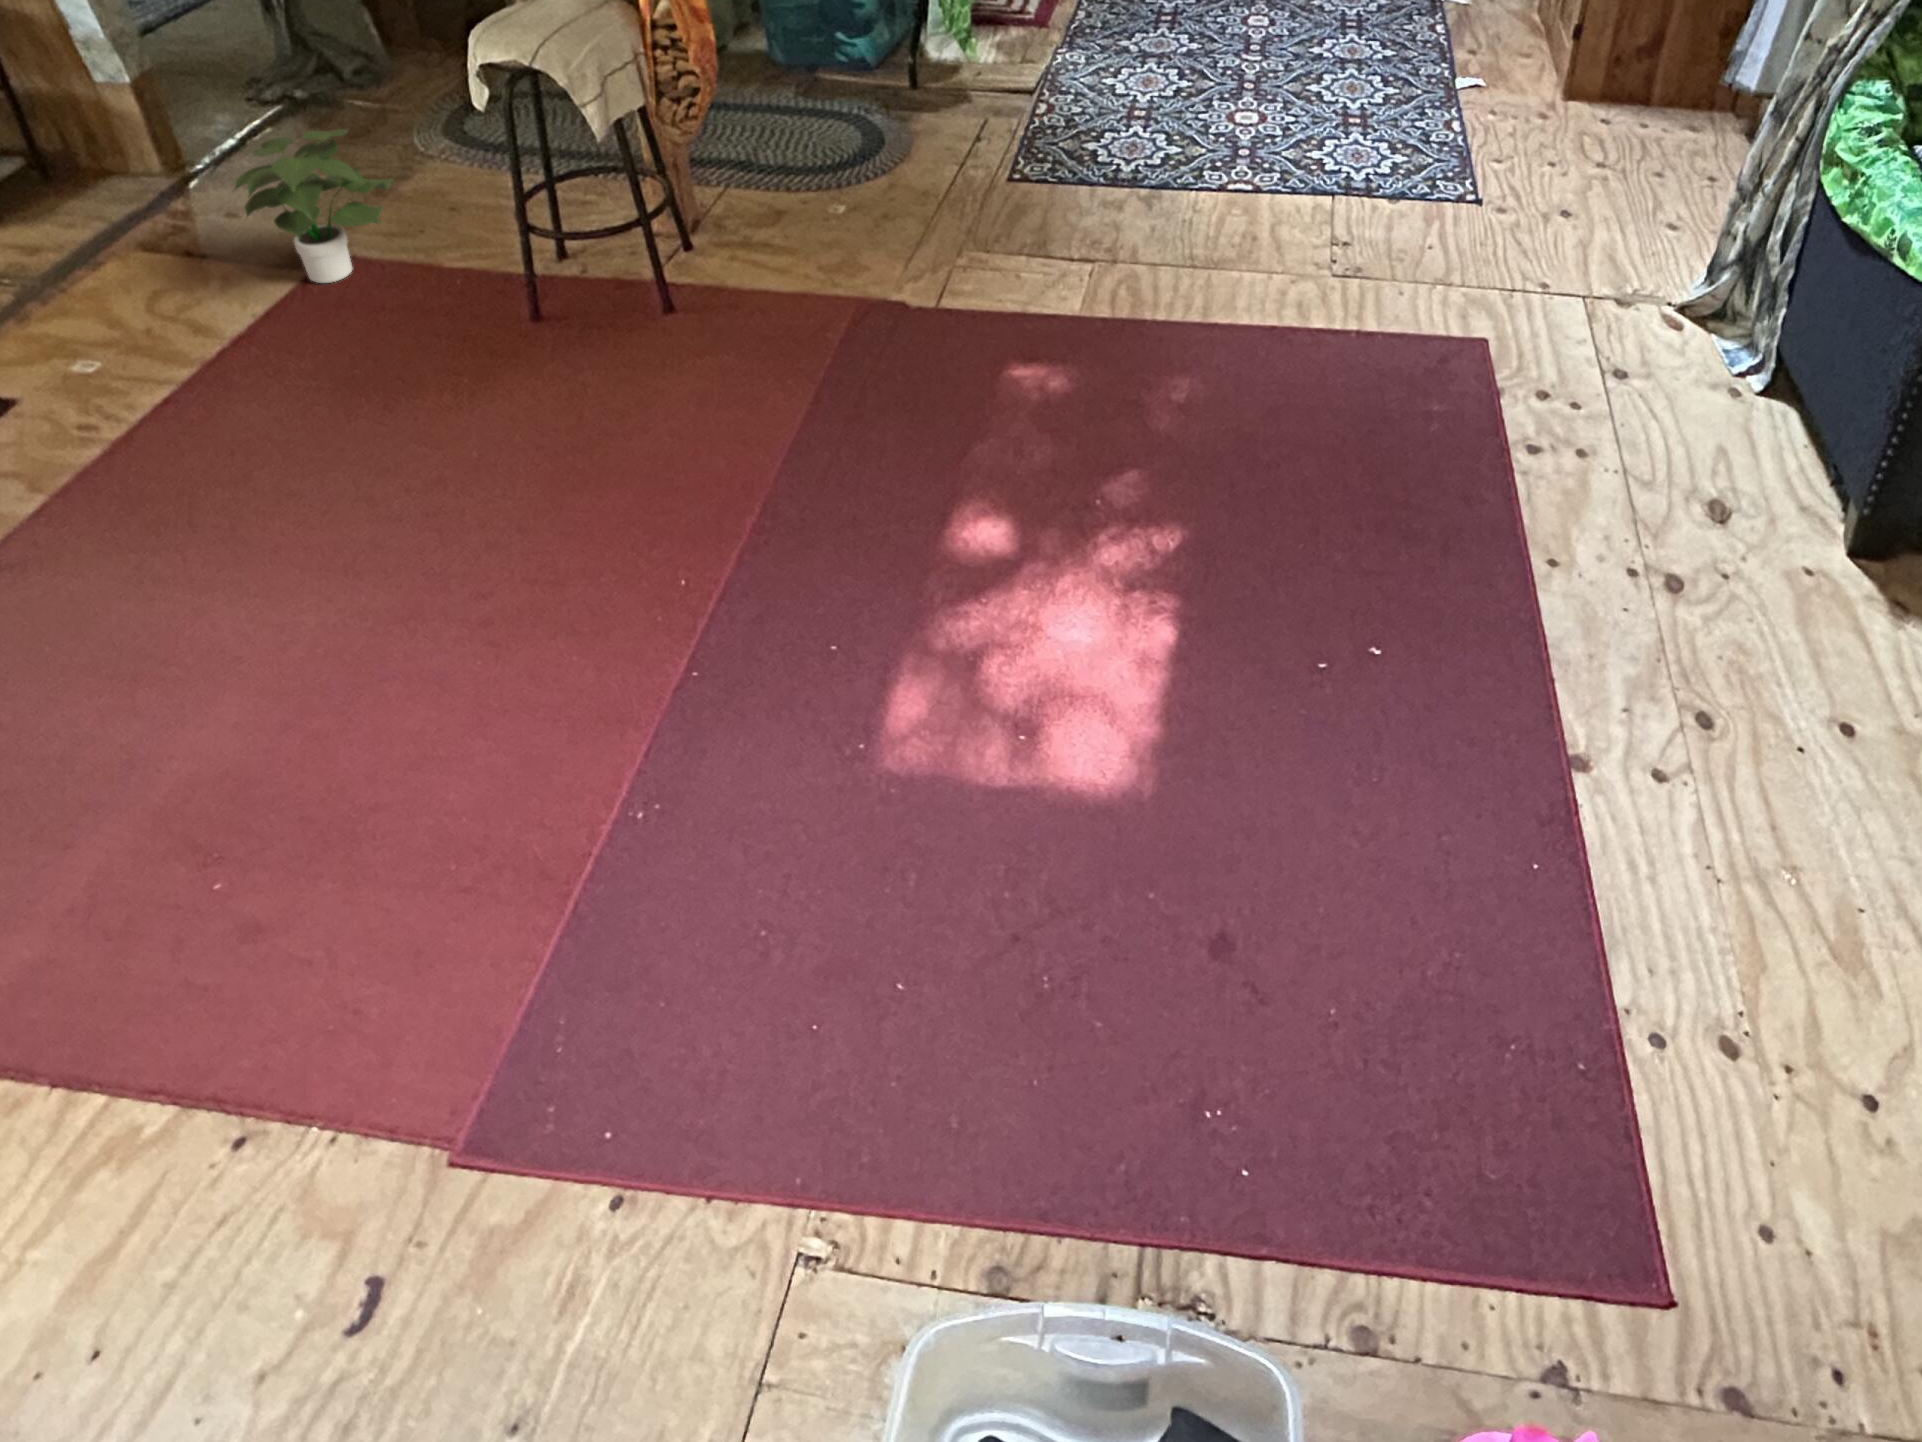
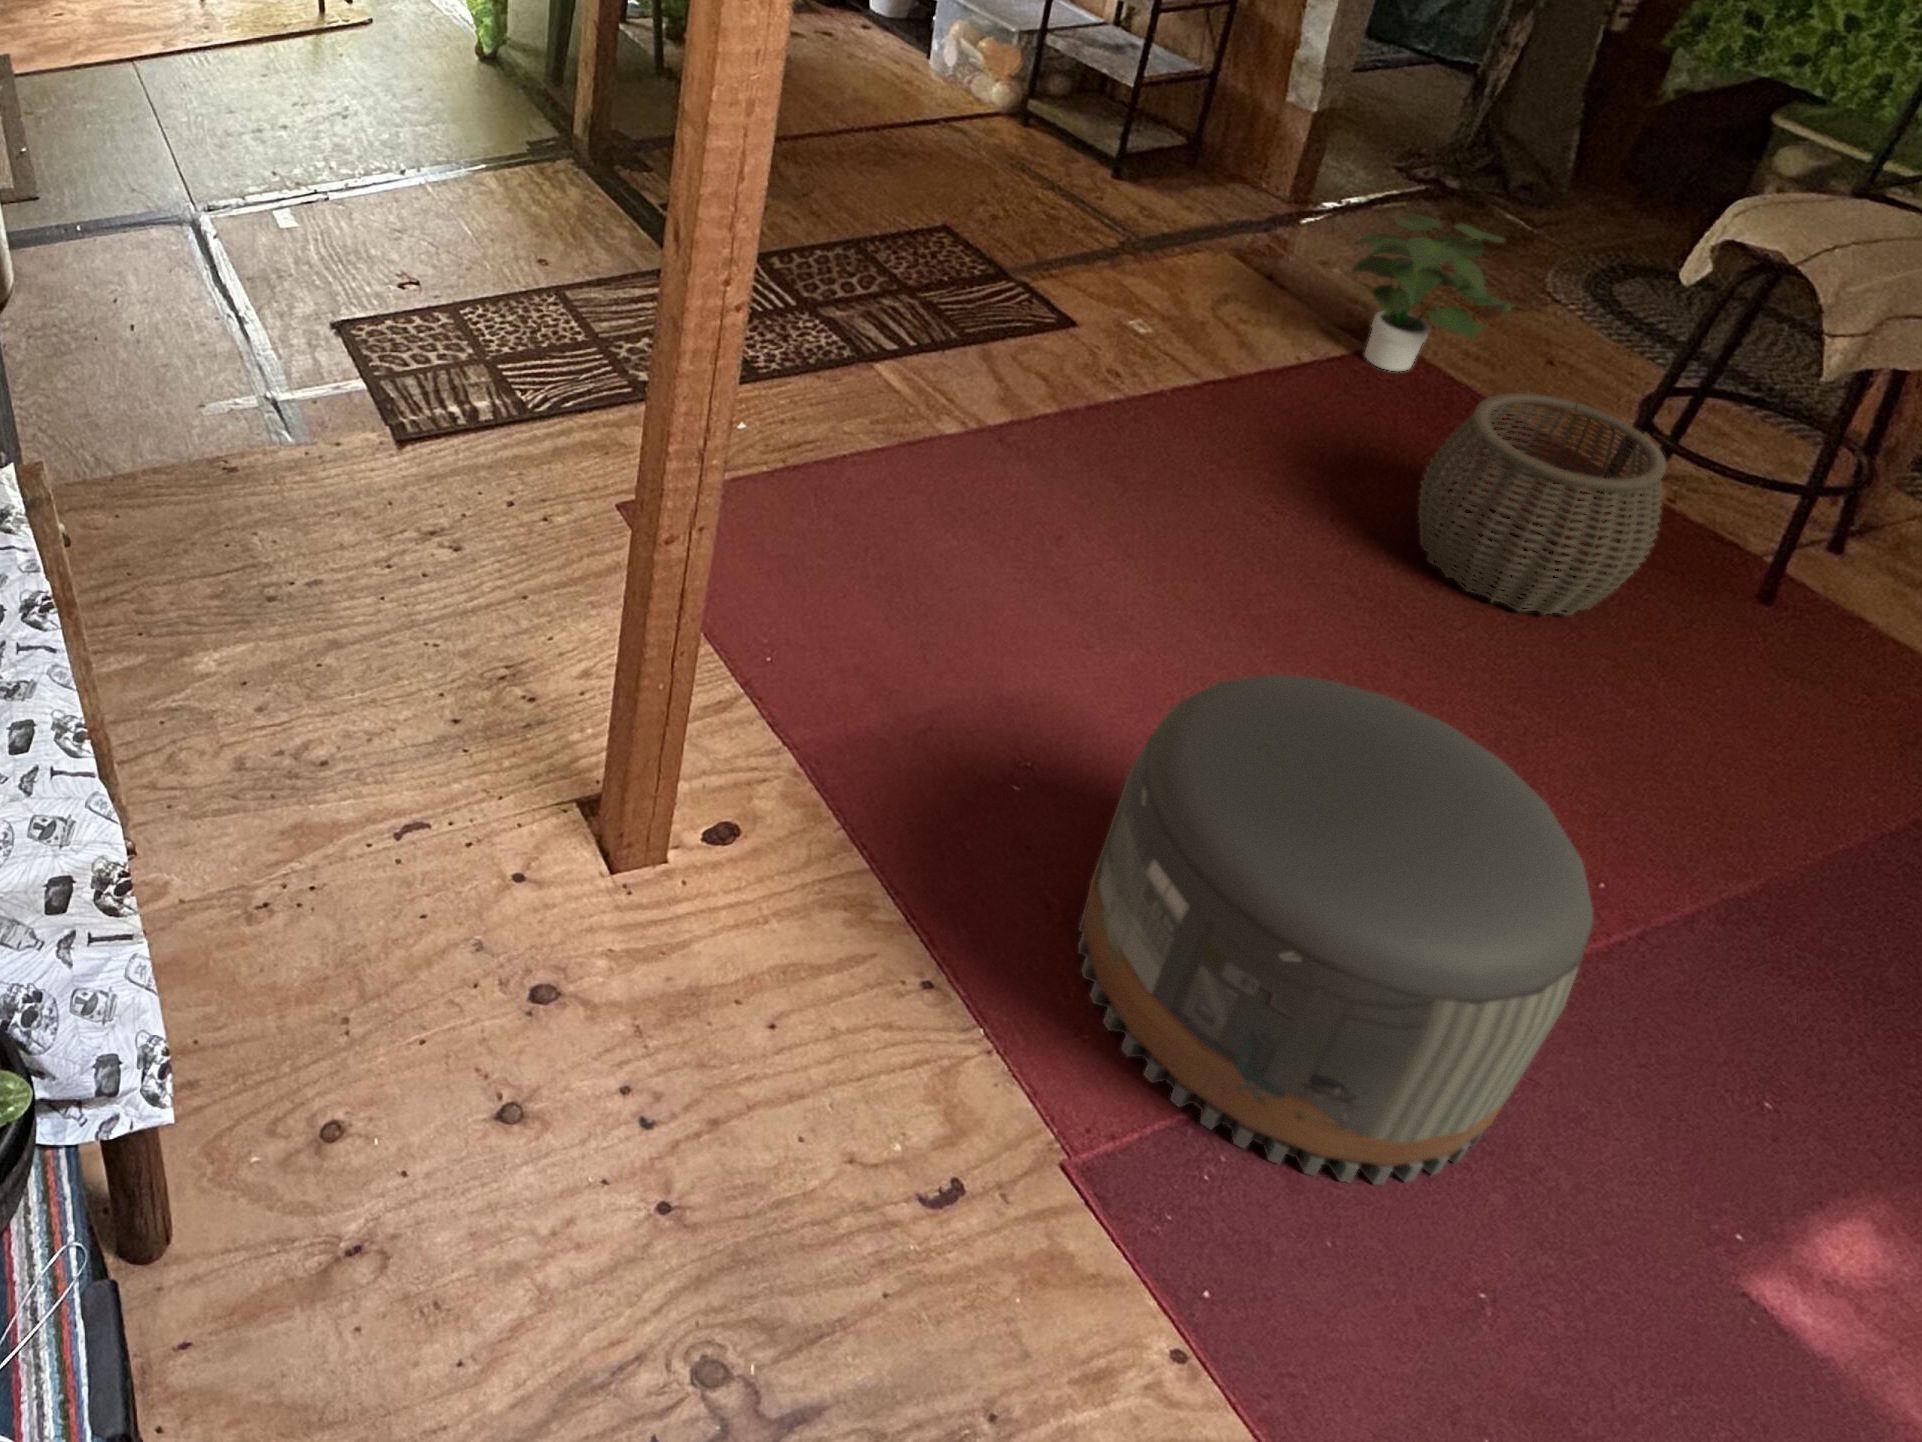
woven basket: none [397,235,583,428] -> present [1418,393,1667,615]
pouf: none [273,561,708,1026] -> present [1078,675,1594,1185]

